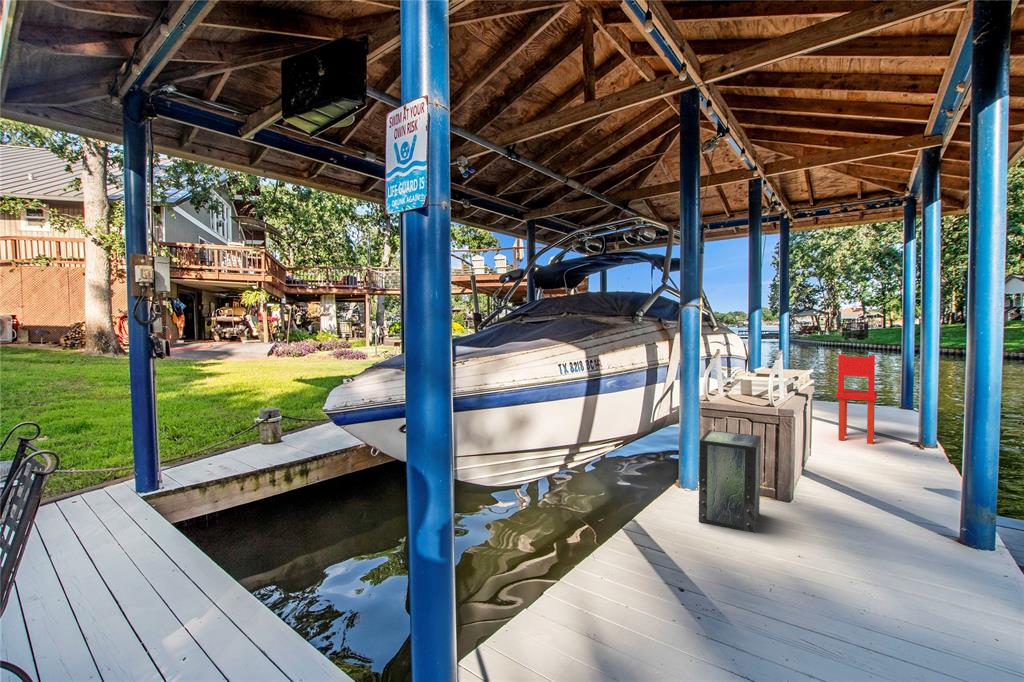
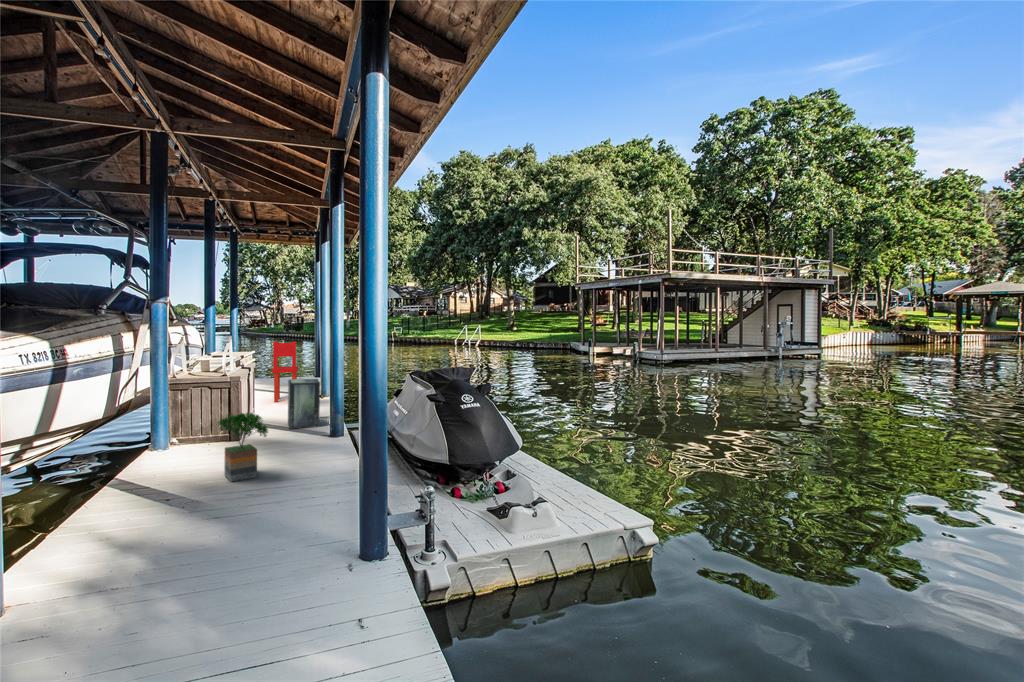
storage box: present [699,430,761,533] -> present [288,379,320,429]
potted tree: none [752,477,845,601] -> present [218,413,268,482]

